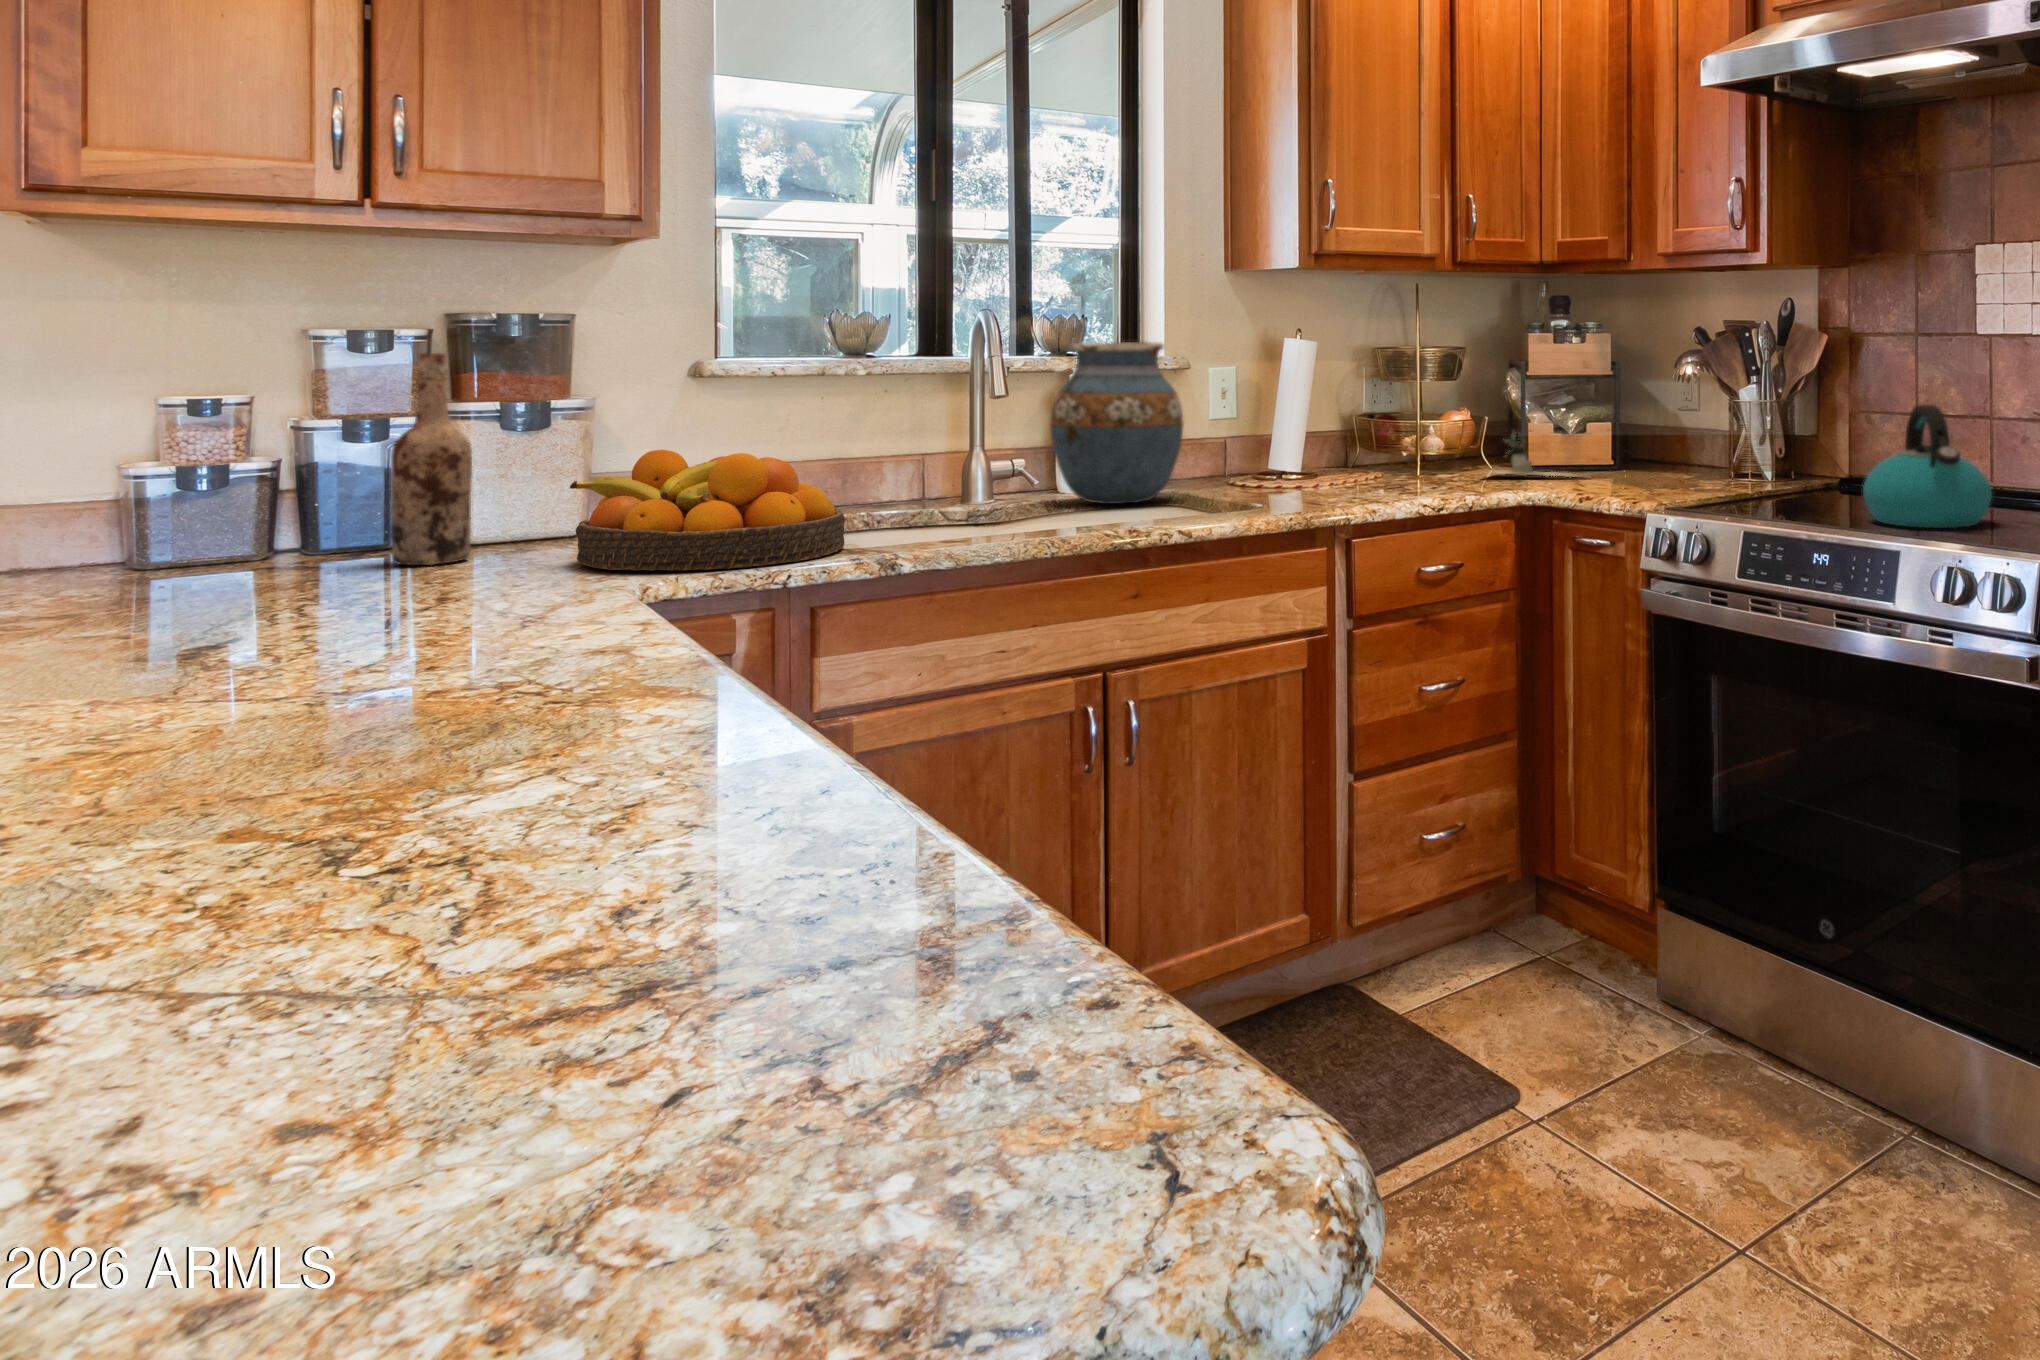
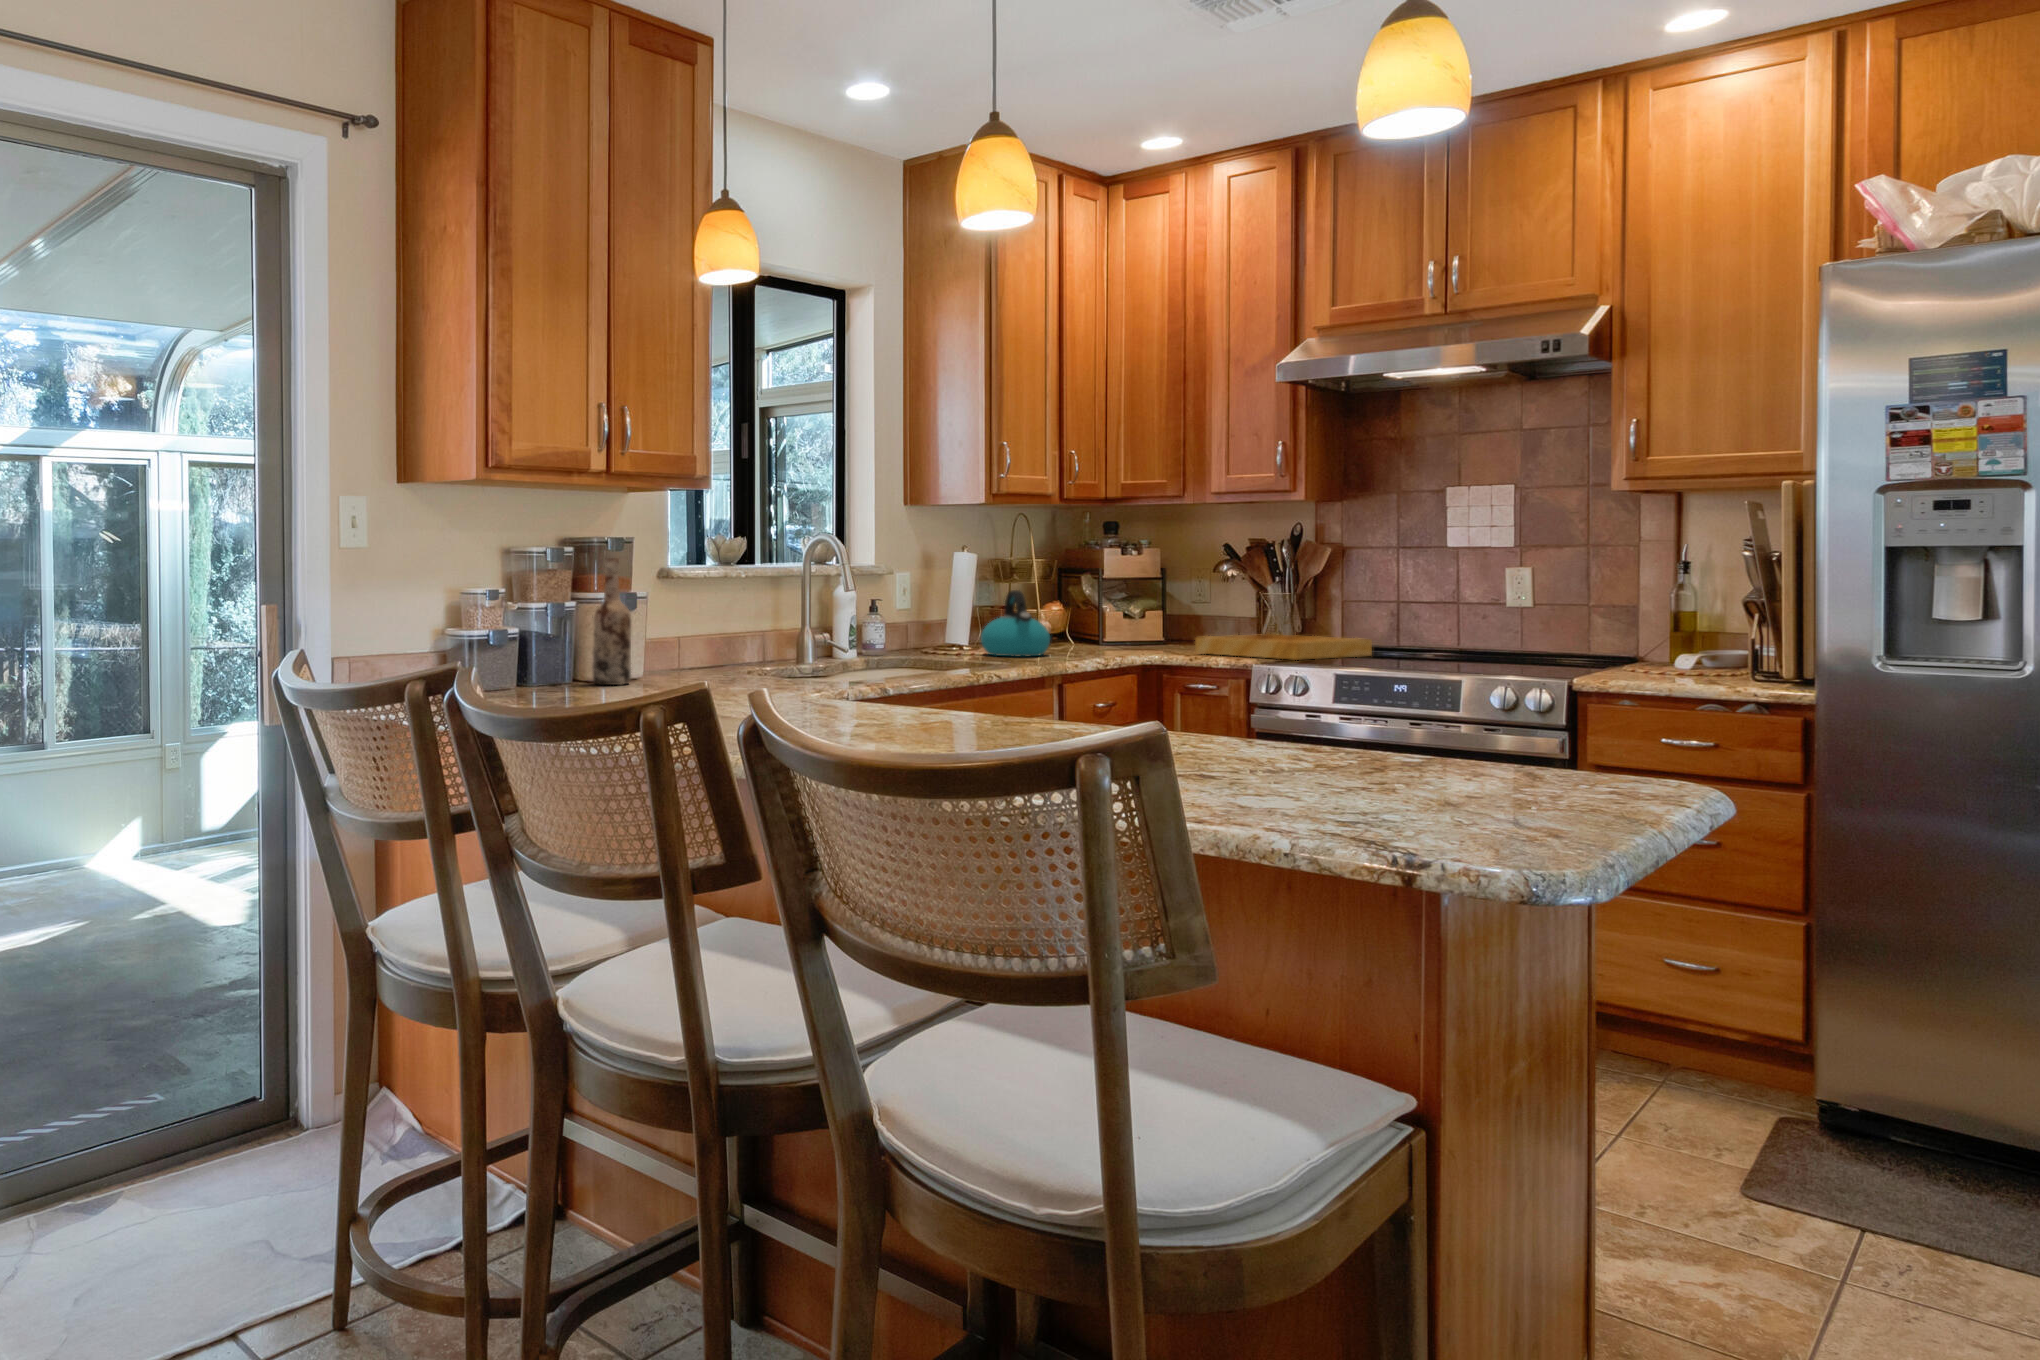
vase: present [1050,342,1183,504] -> none [843,552,930,659]
kettle: present [1863,405,1992,528] -> present [981,590,1050,656]
potted plant: present [1483,431,1576,477] -> none [1076,613,1184,646]
fruit bowl: present [570,450,845,571] -> none [700,617,842,685]
tray: none [1600,463,1848,509] -> present [1195,634,1372,660]

